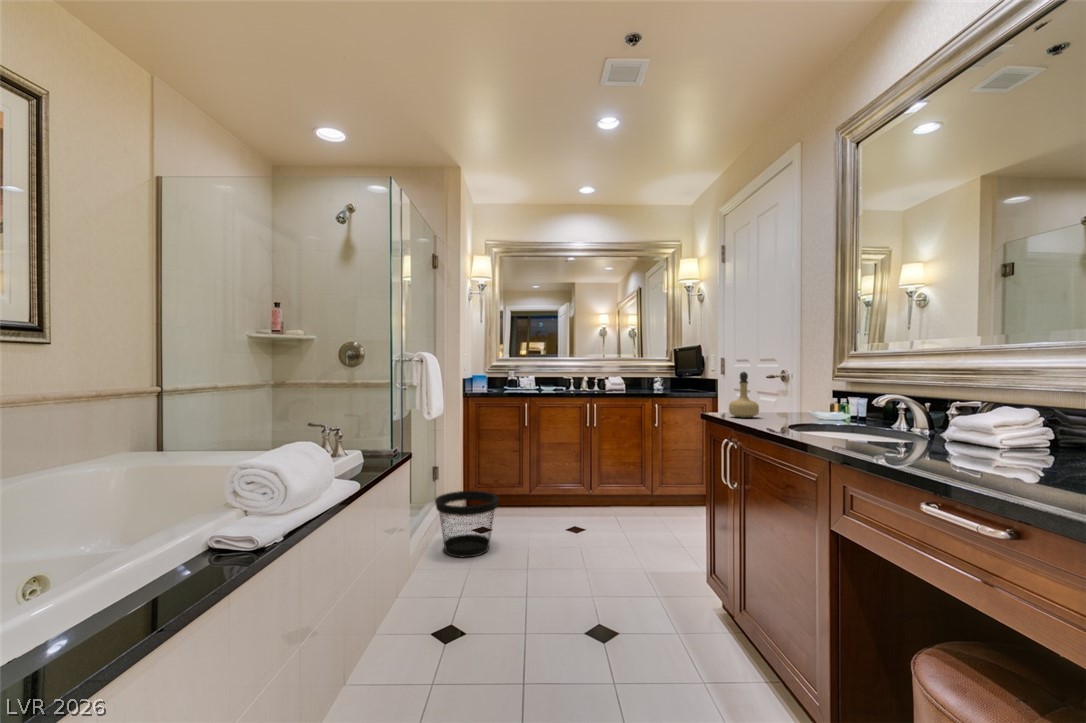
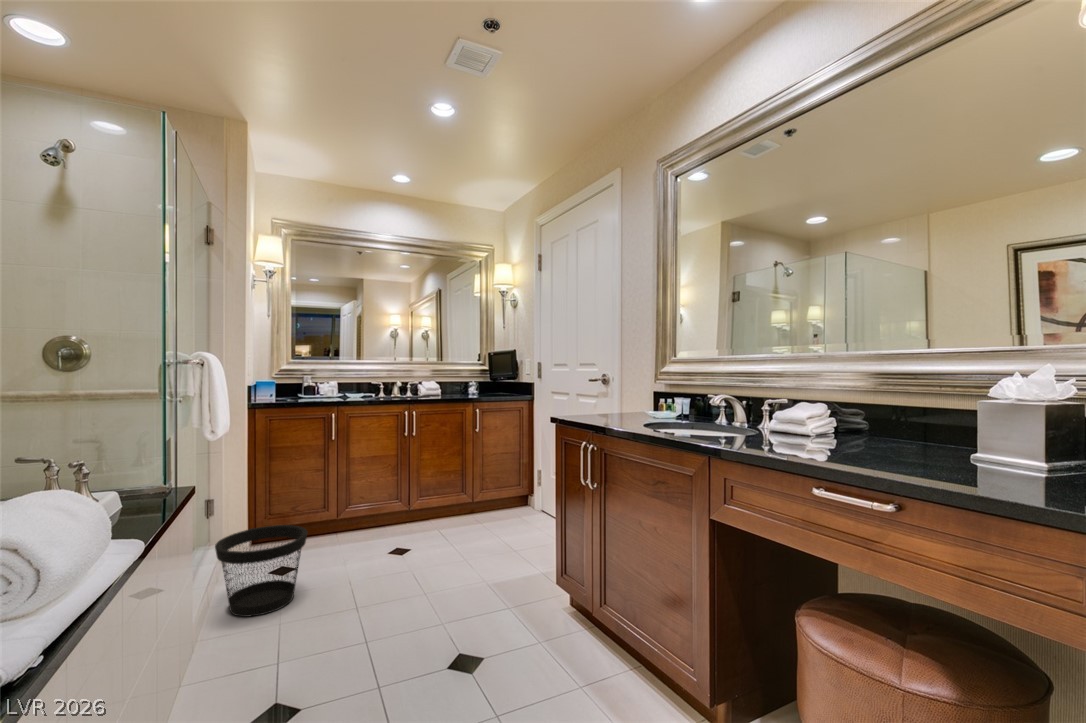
perfume bottle: present [729,372,759,418] -> none [578,375,606,420]

